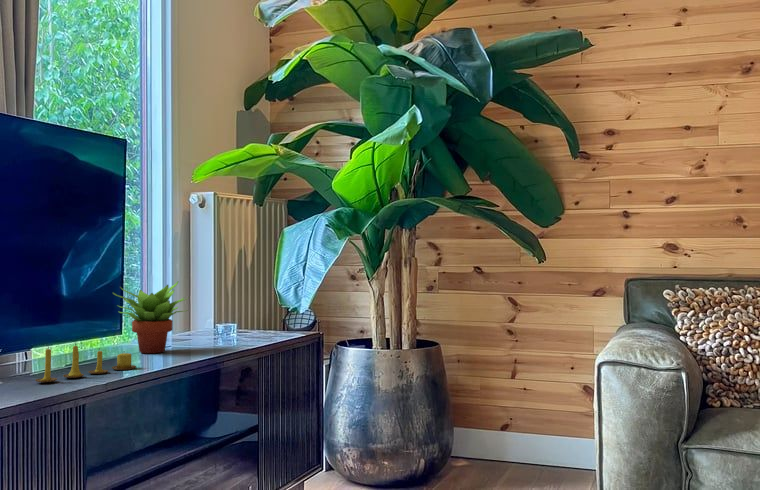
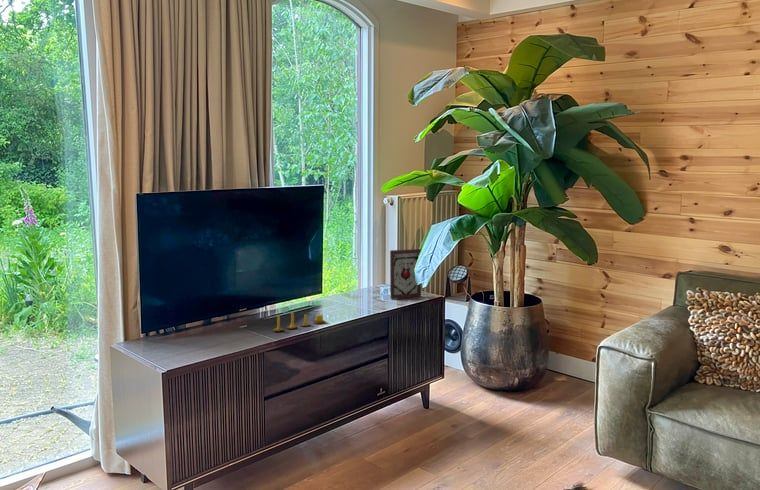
picture frame: none [225,257,274,341] -> present [390,249,421,299]
succulent plant: present [113,281,188,353] -> none [321,268,363,308]

